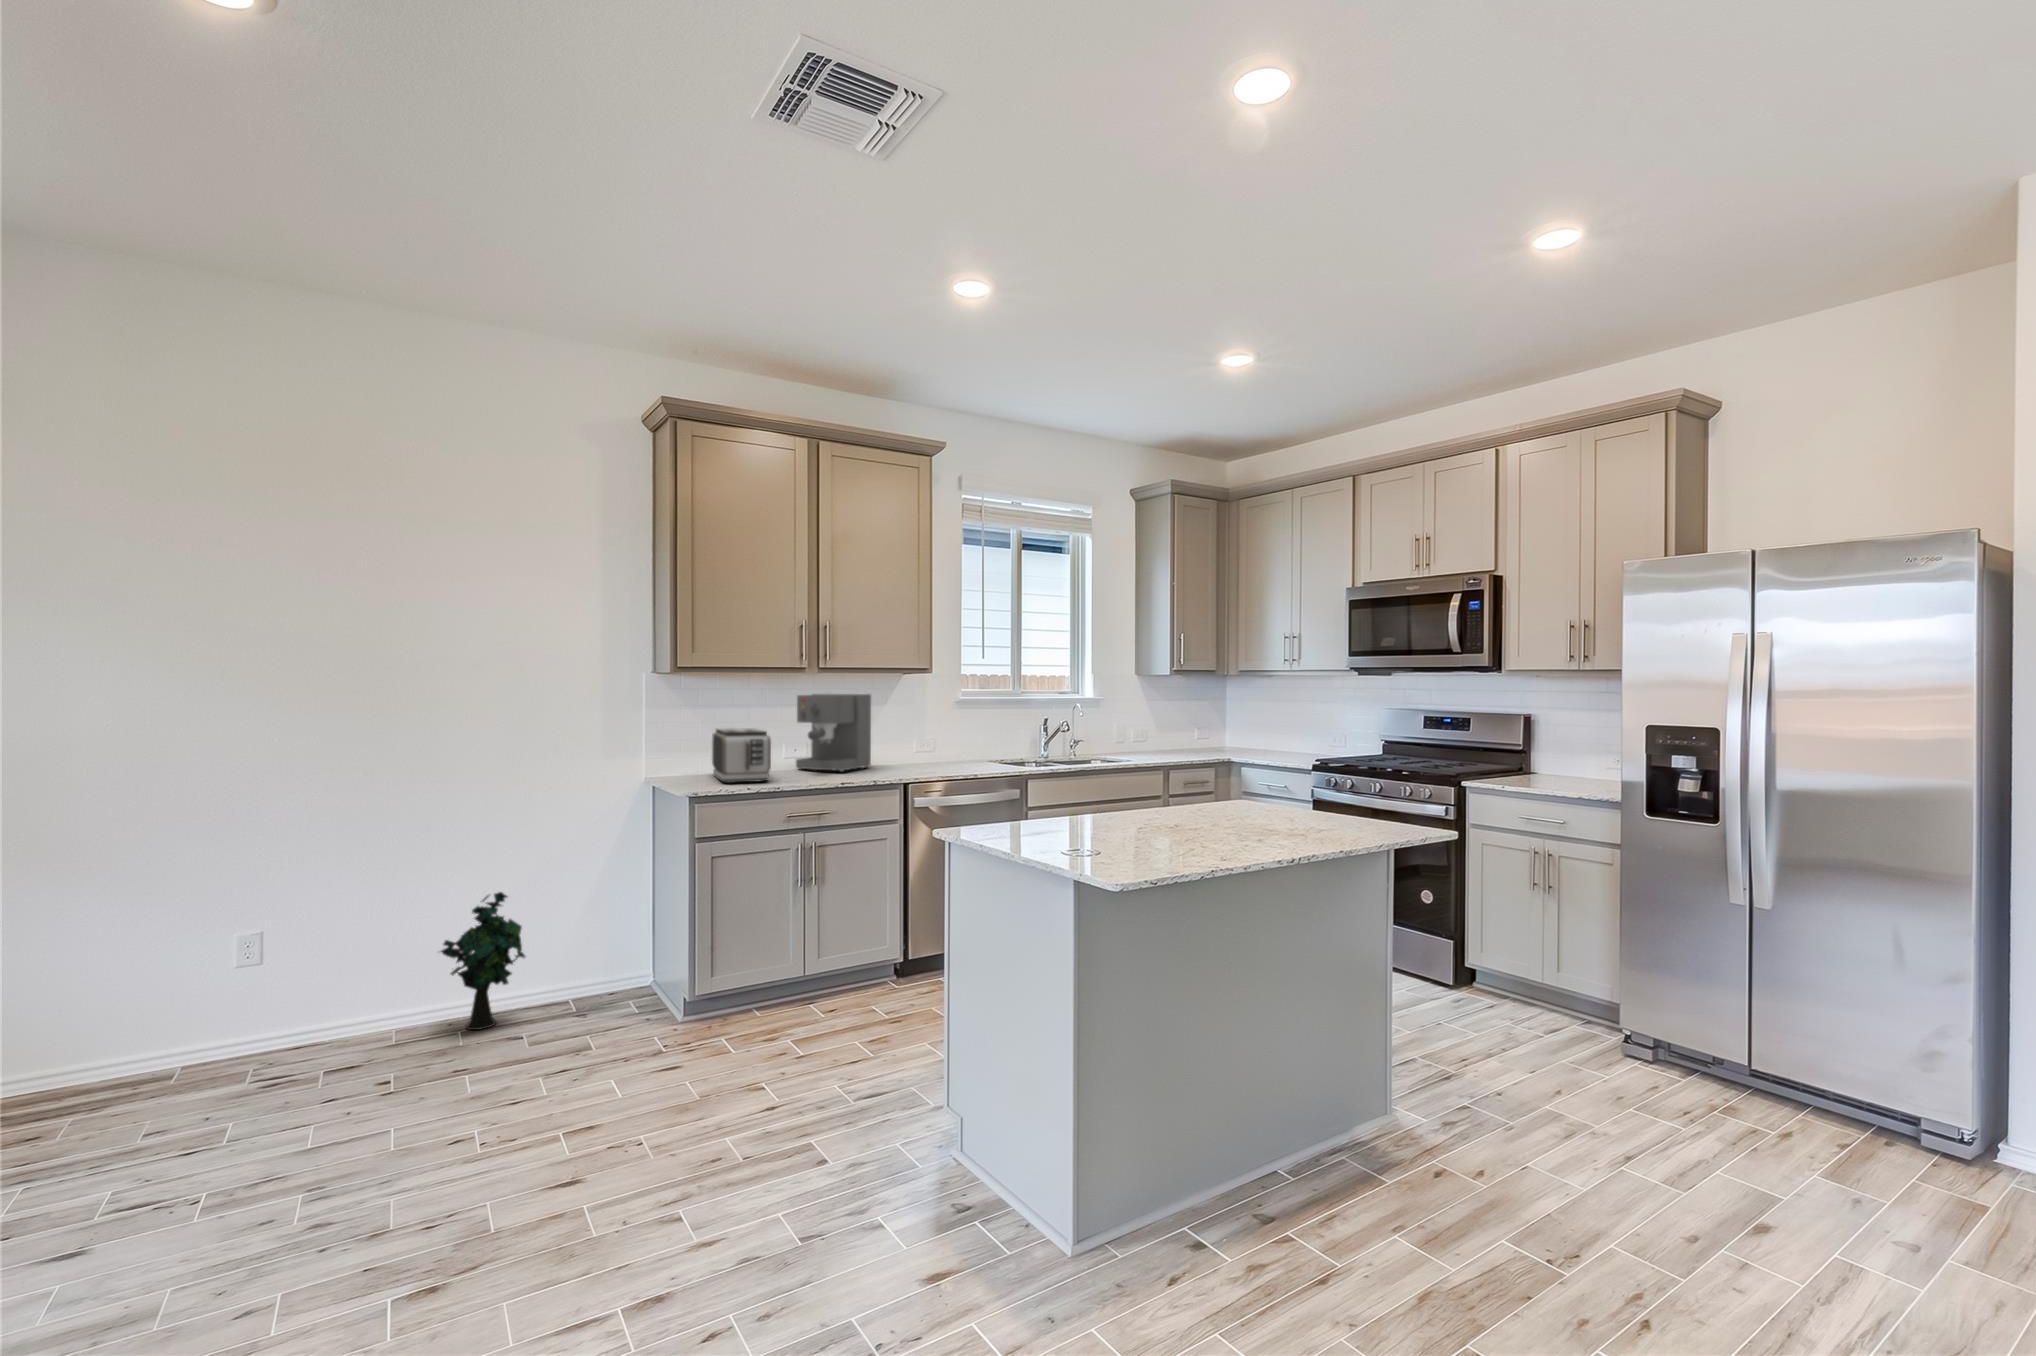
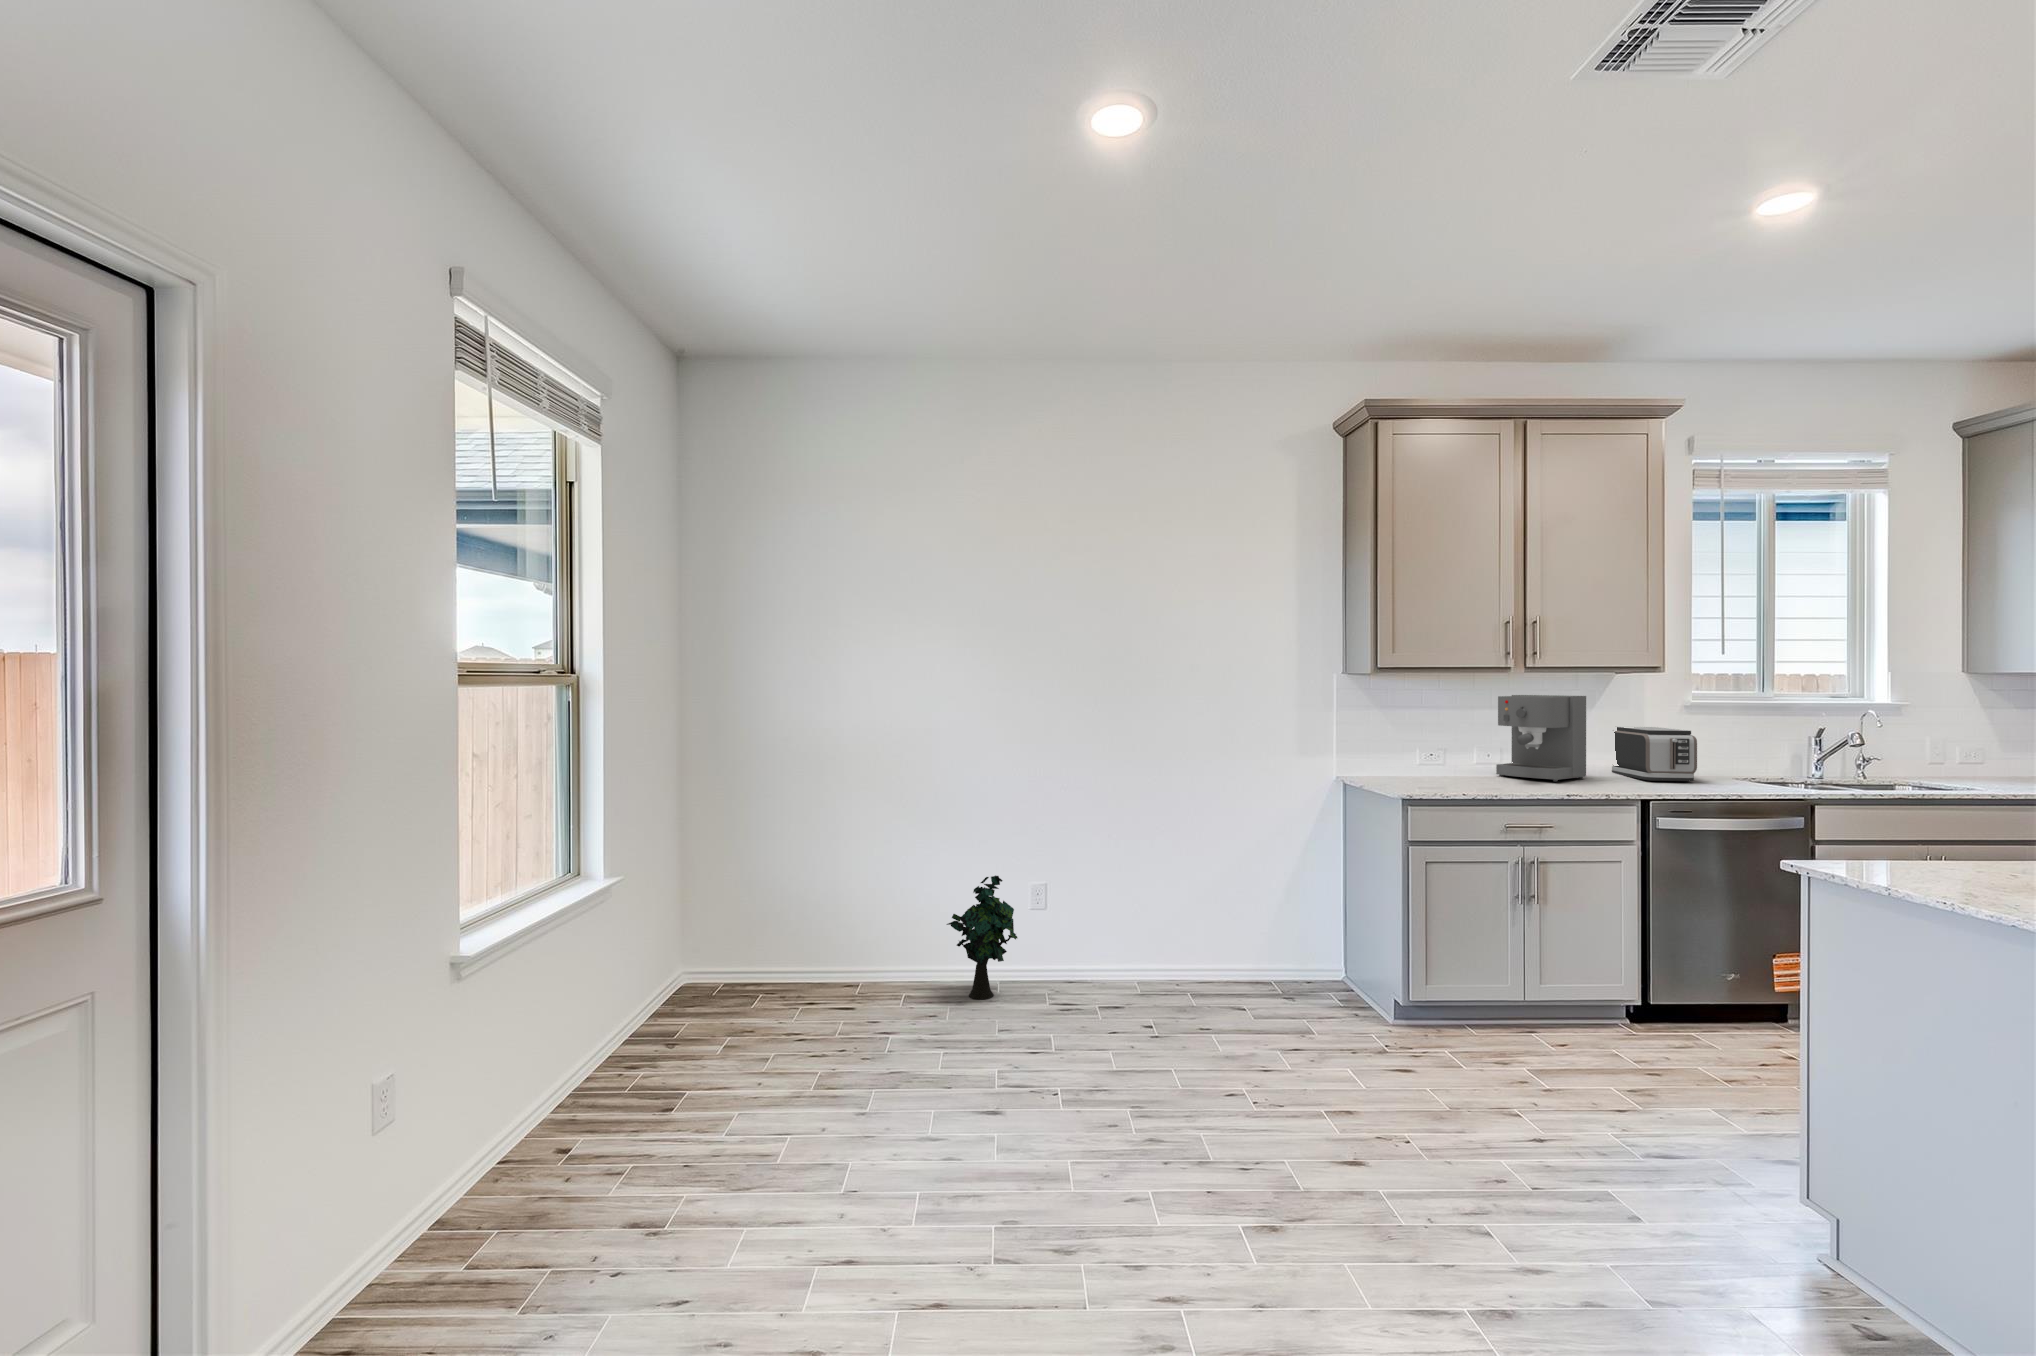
toaster: present [712,728,771,783] -> present [1612,727,1697,781]
decorative plant: present [441,892,526,1030] -> present [947,876,1017,999]

